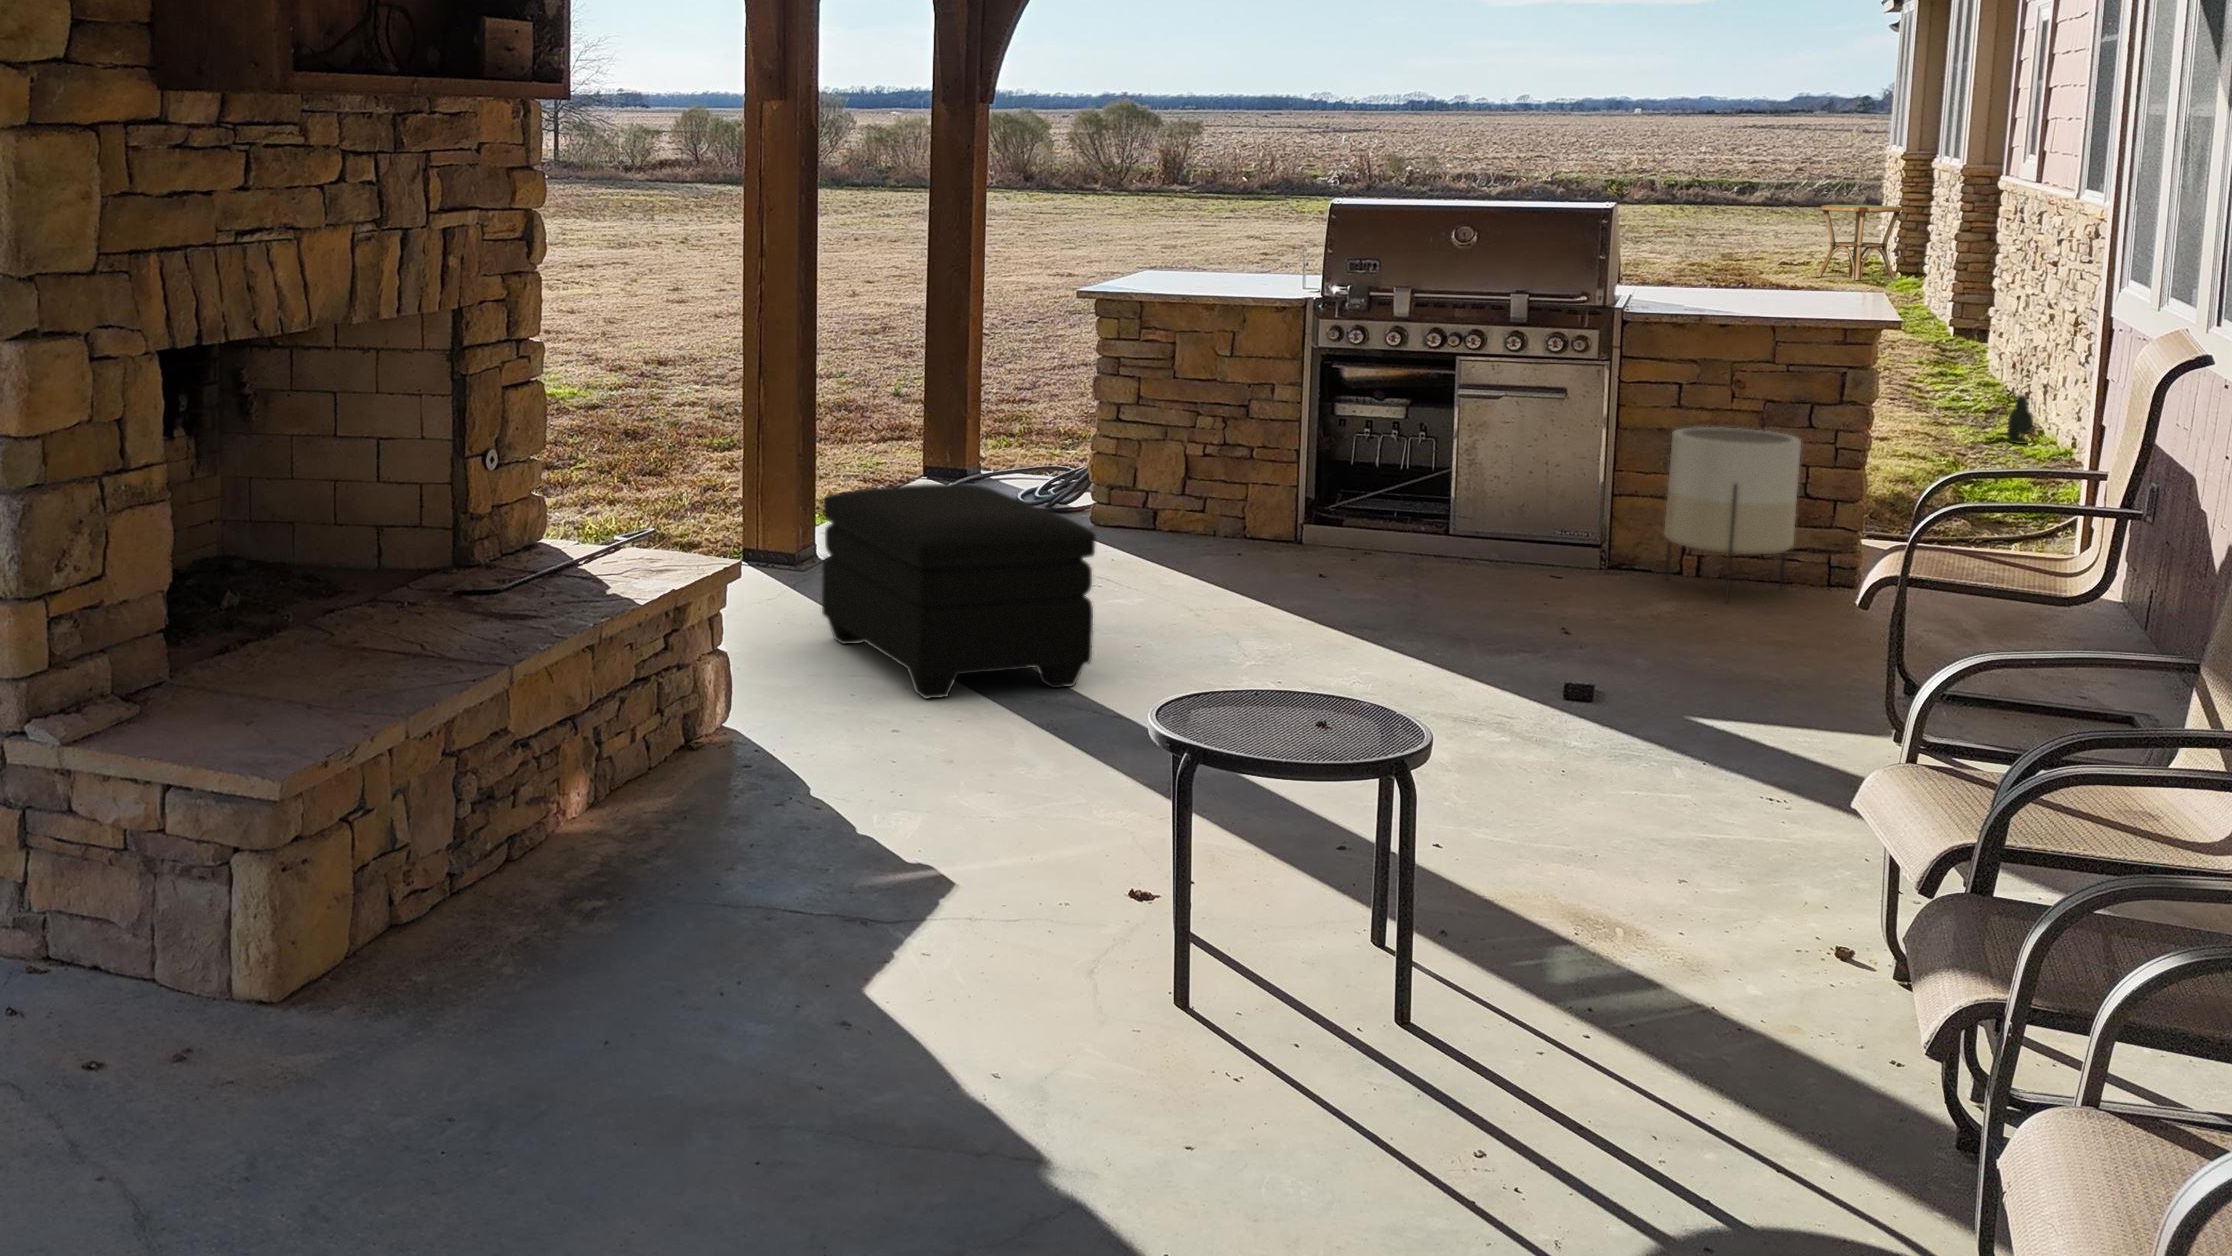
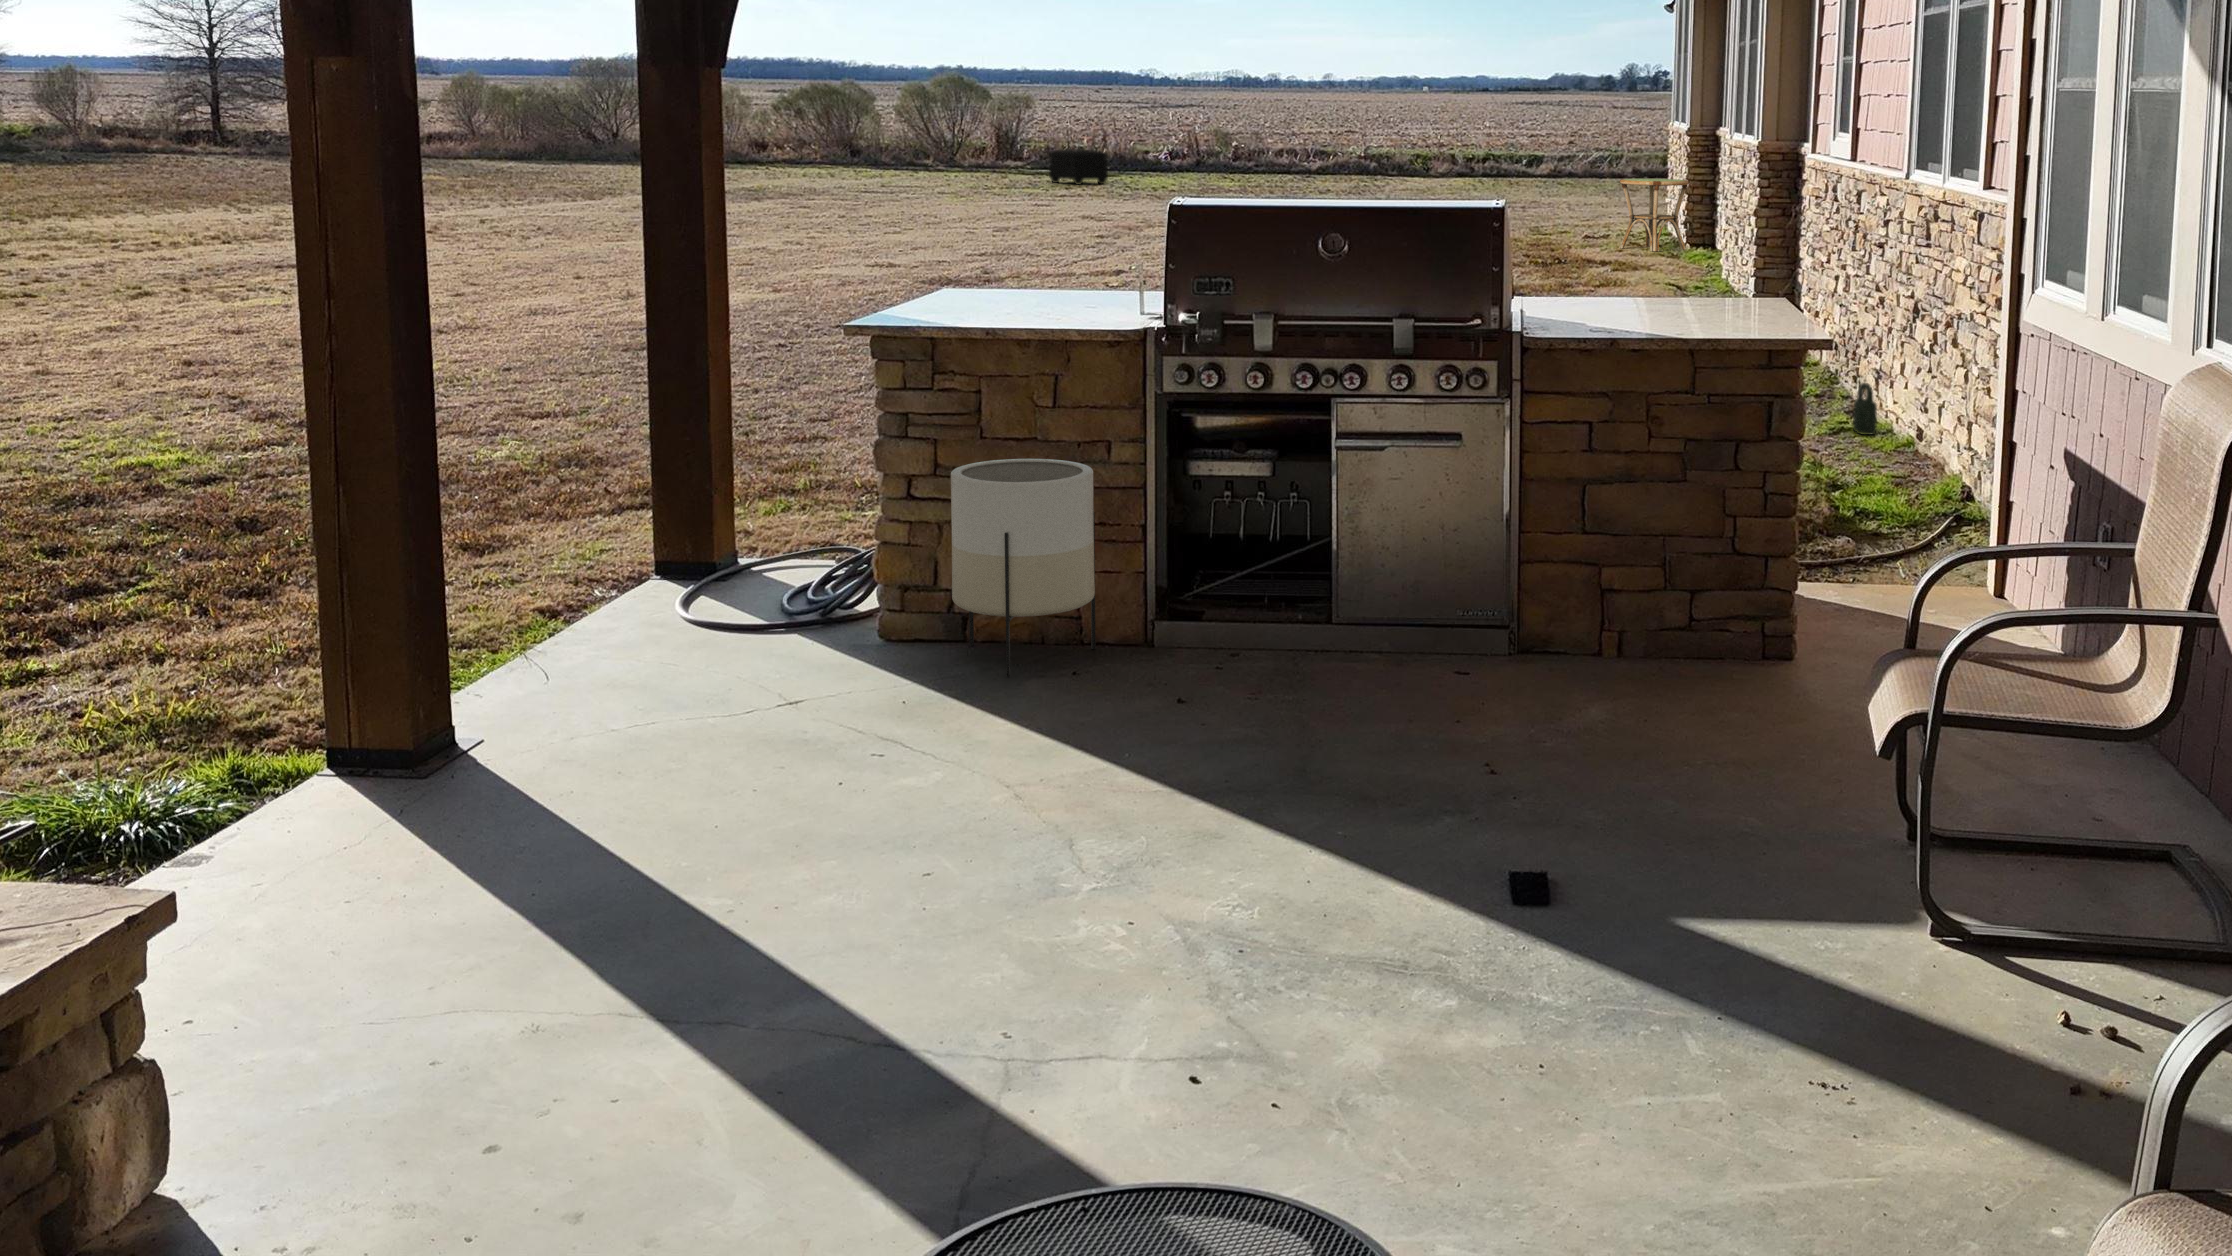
planter: present [1664,427,1801,601] -> present [951,459,1096,677]
ottoman: present [822,484,1096,698] -> present [1049,149,1108,185]

